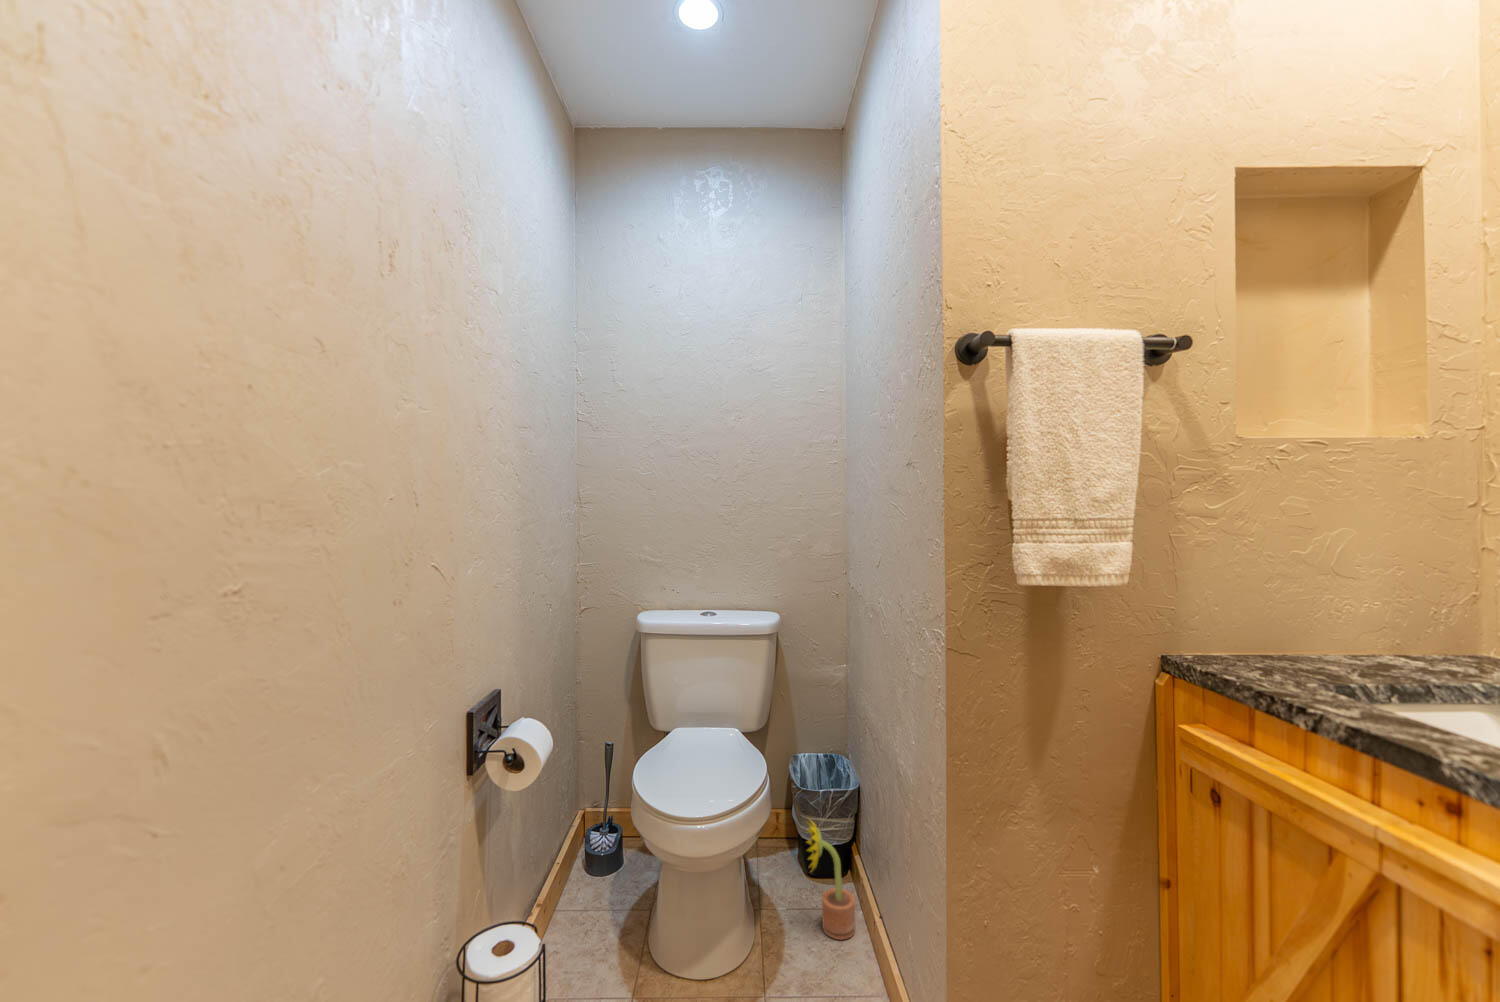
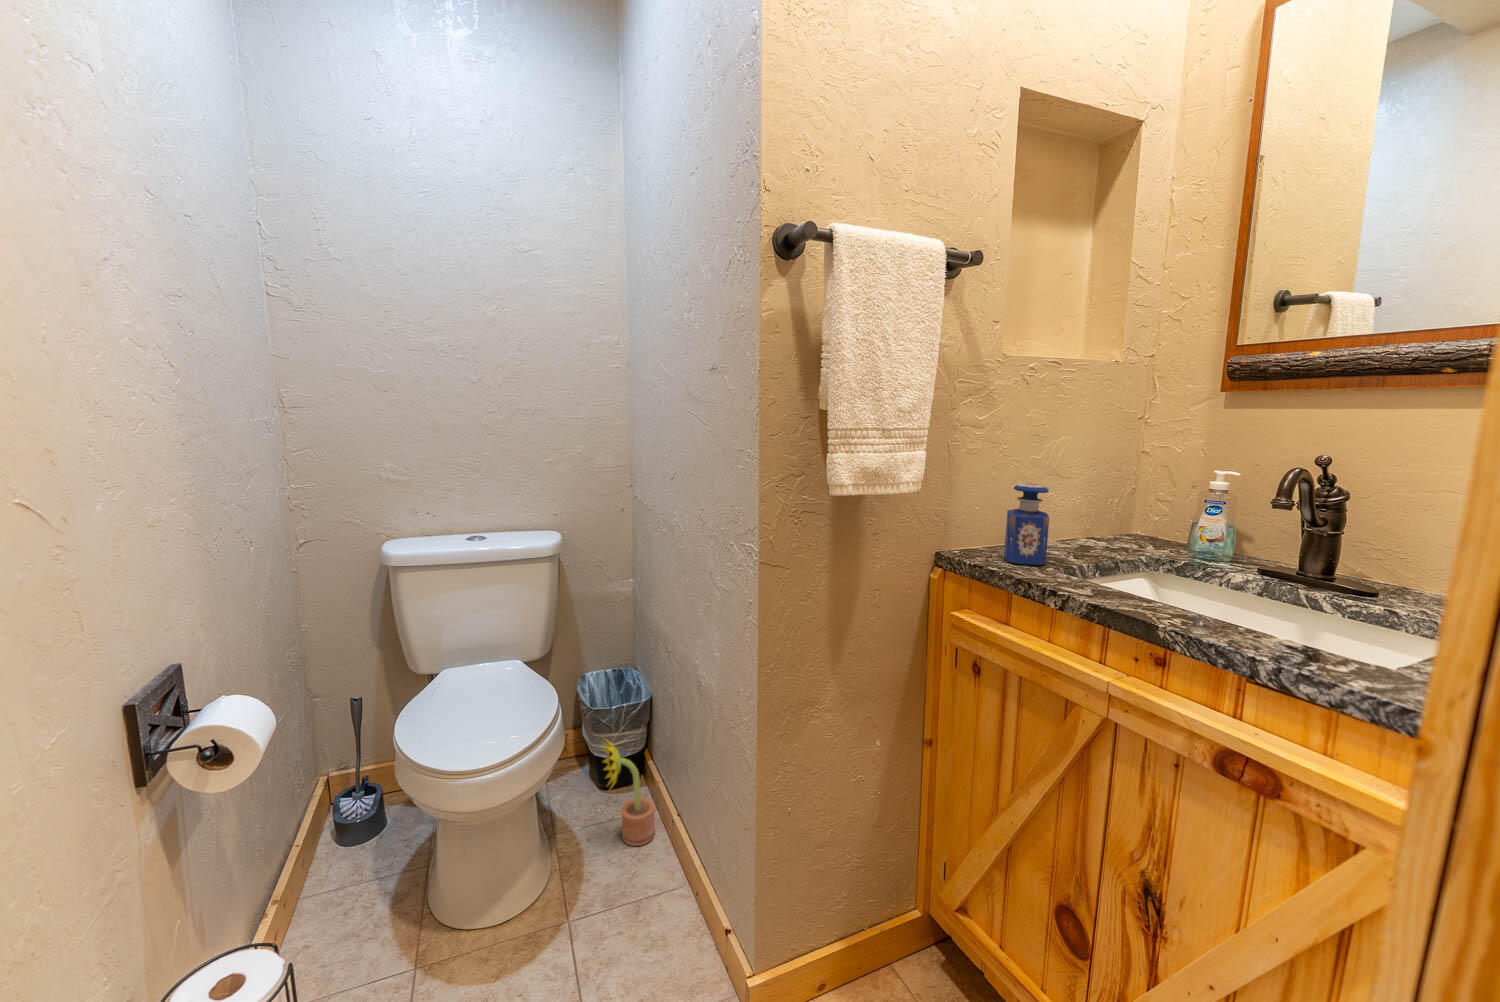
perfume bottle: none [1249,582,1306,679] -> present [1004,483,1049,565]

